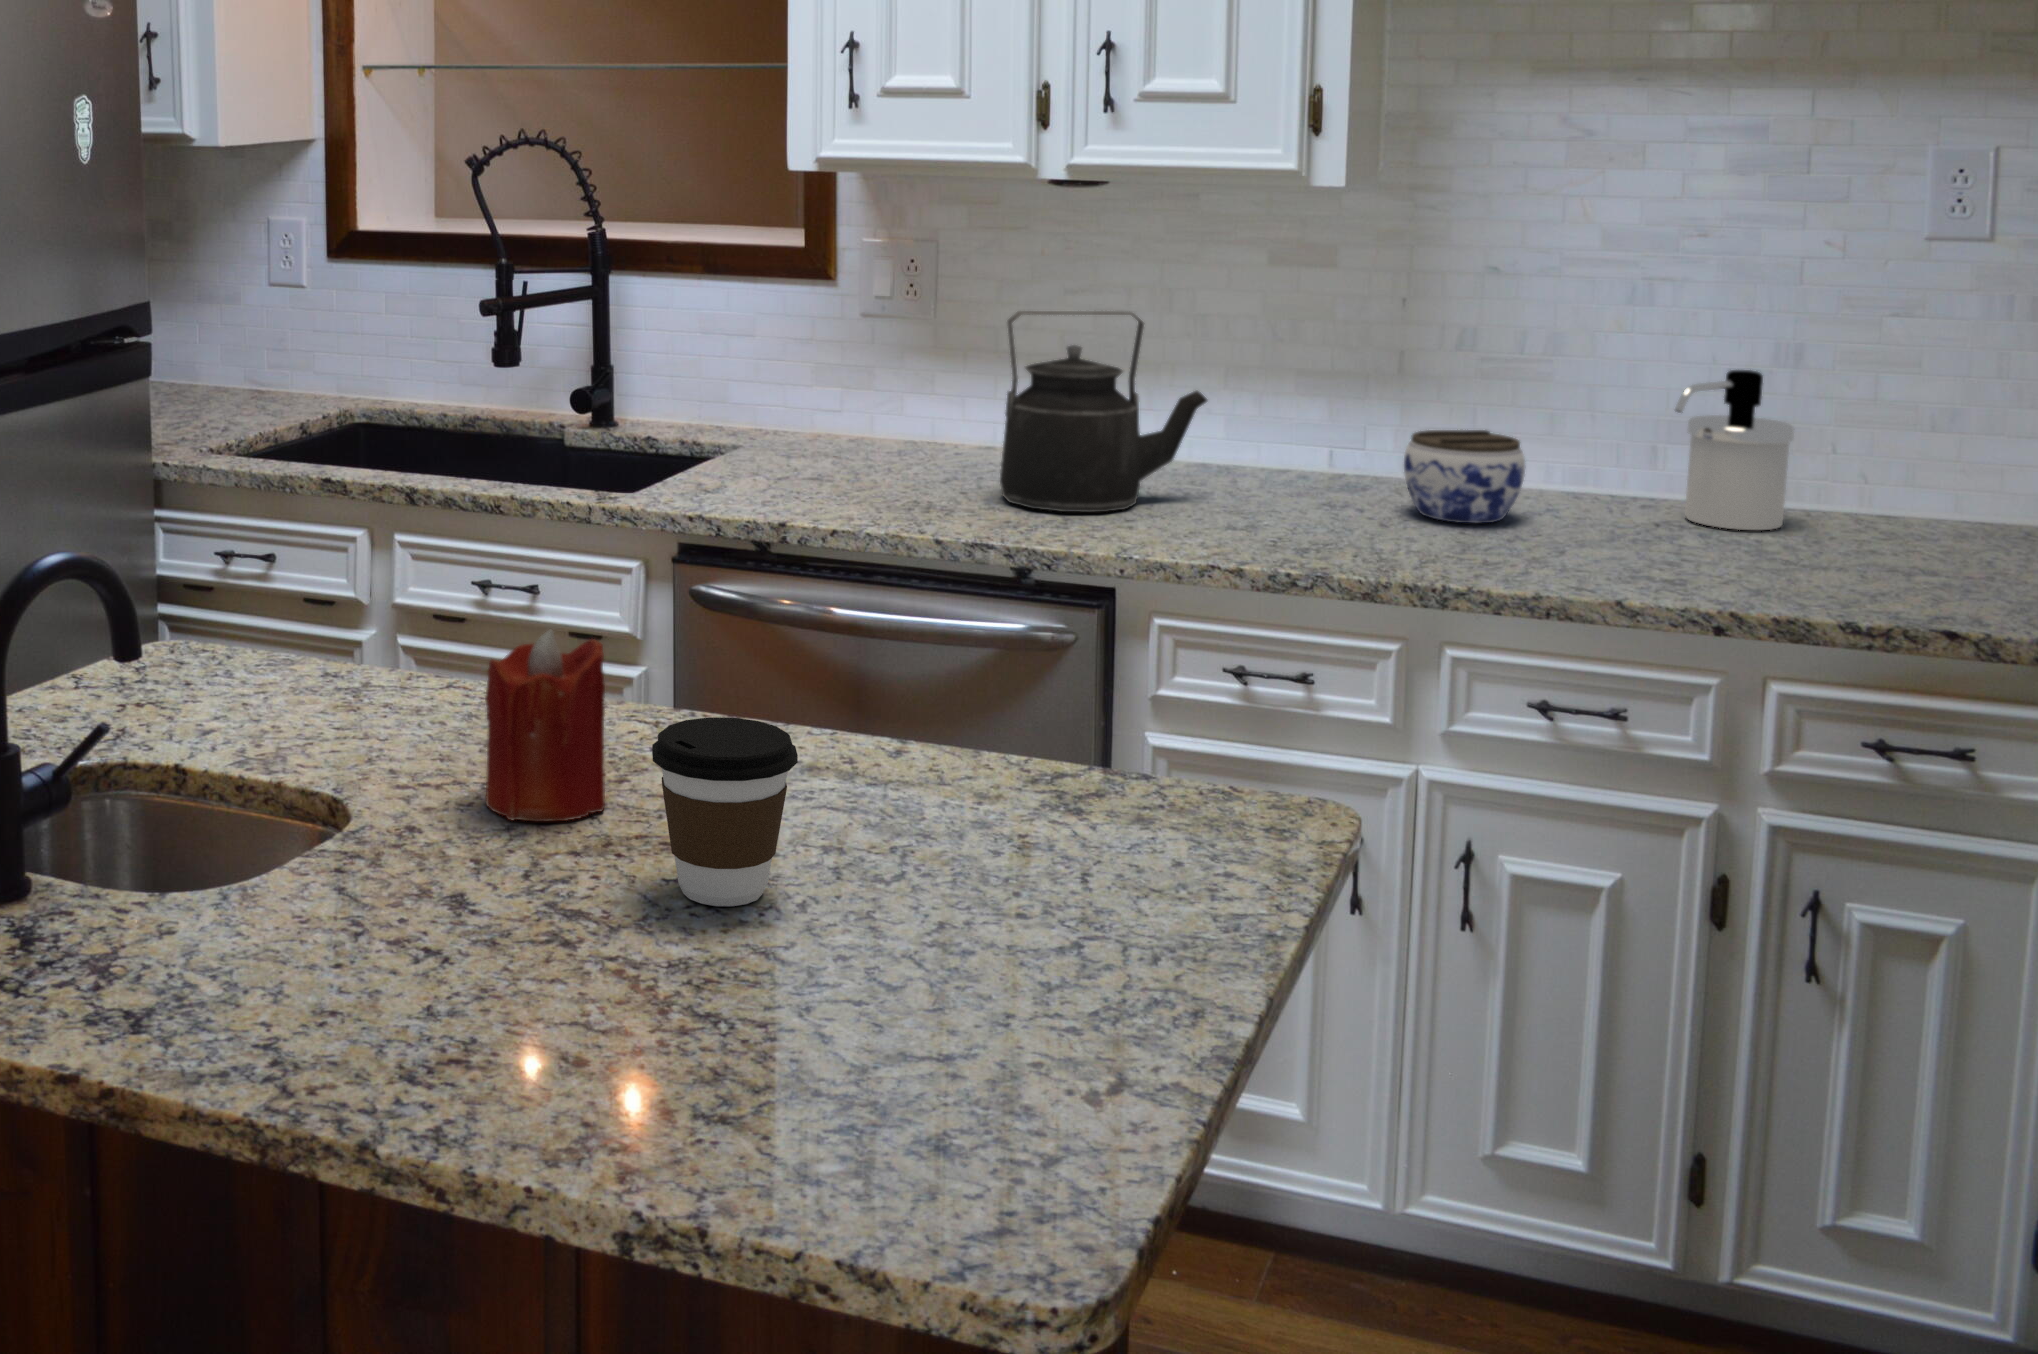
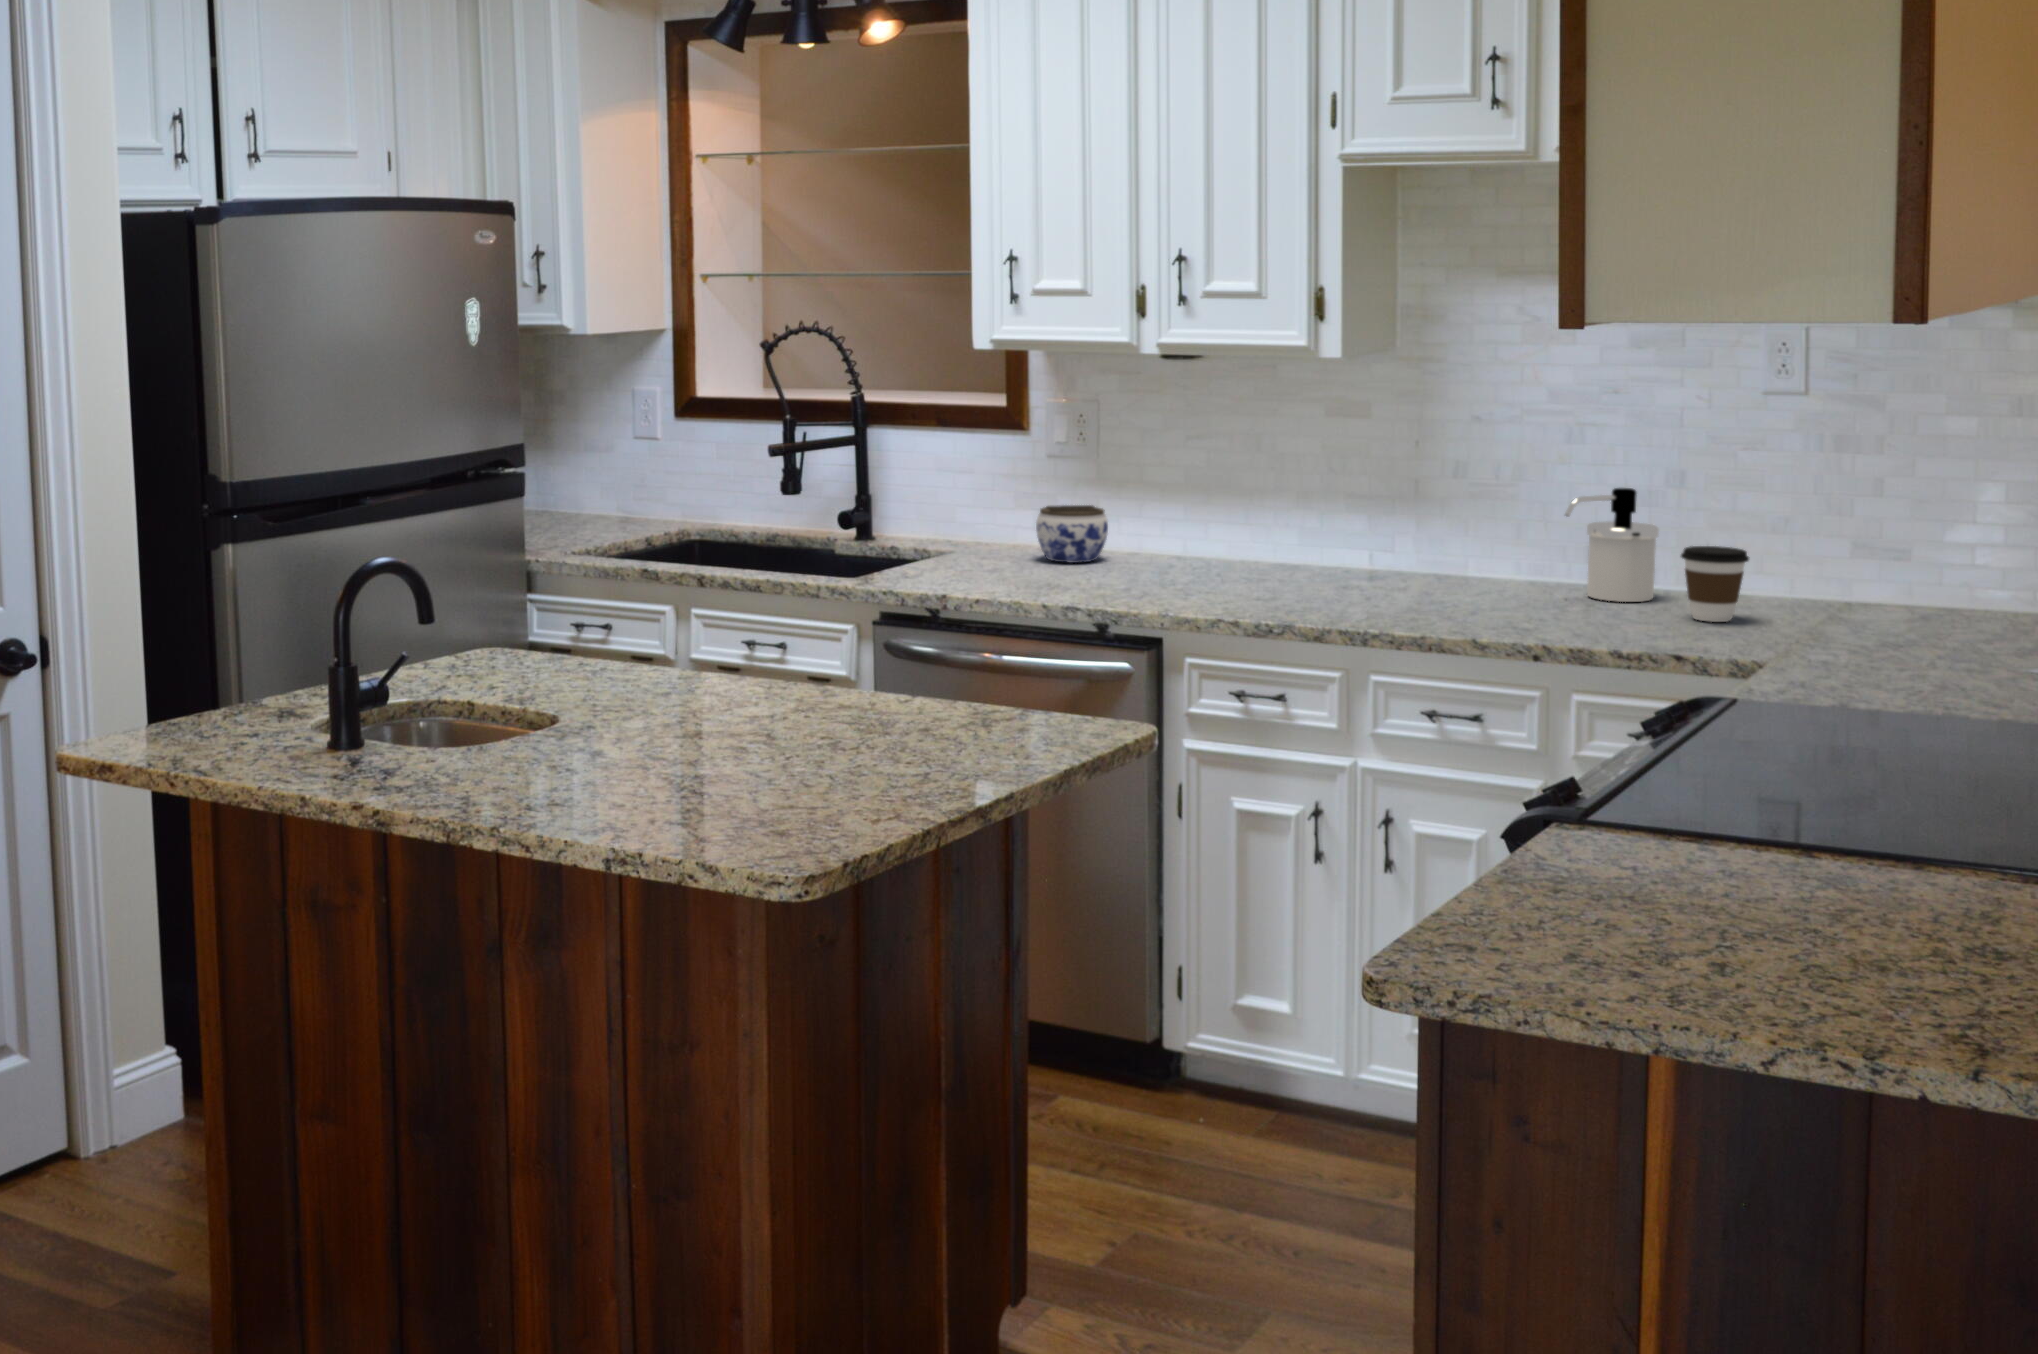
kettle: present [1000,311,1207,512] -> none [1106,446,1253,588]
jar: present [1404,430,1525,523] -> present [1036,505,1108,563]
candle: present [485,630,605,821] -> none [641,613,714,725]
coffee cup: present [652,717,798,906] -> present [1681,546,1749,622]

